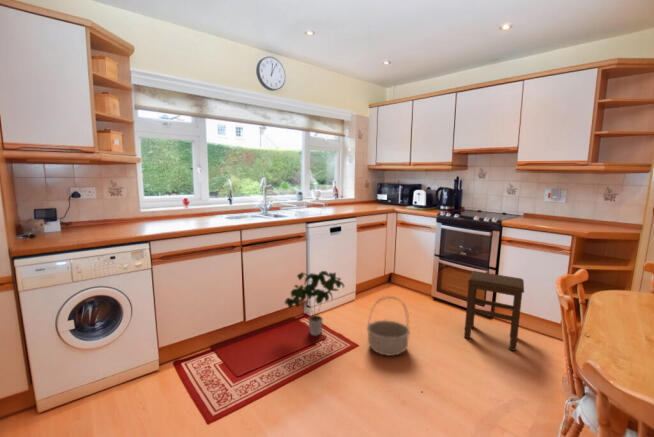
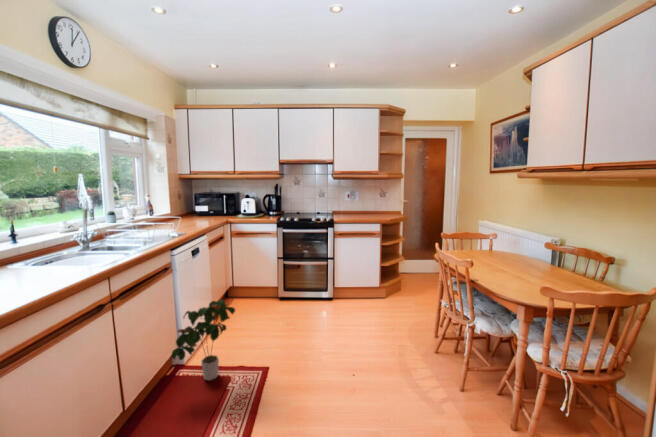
stool: present [464,271,524,351] -> none [323,261,367,320]
basket: present [367,296,410,356] -> none [271,303,310,362]

